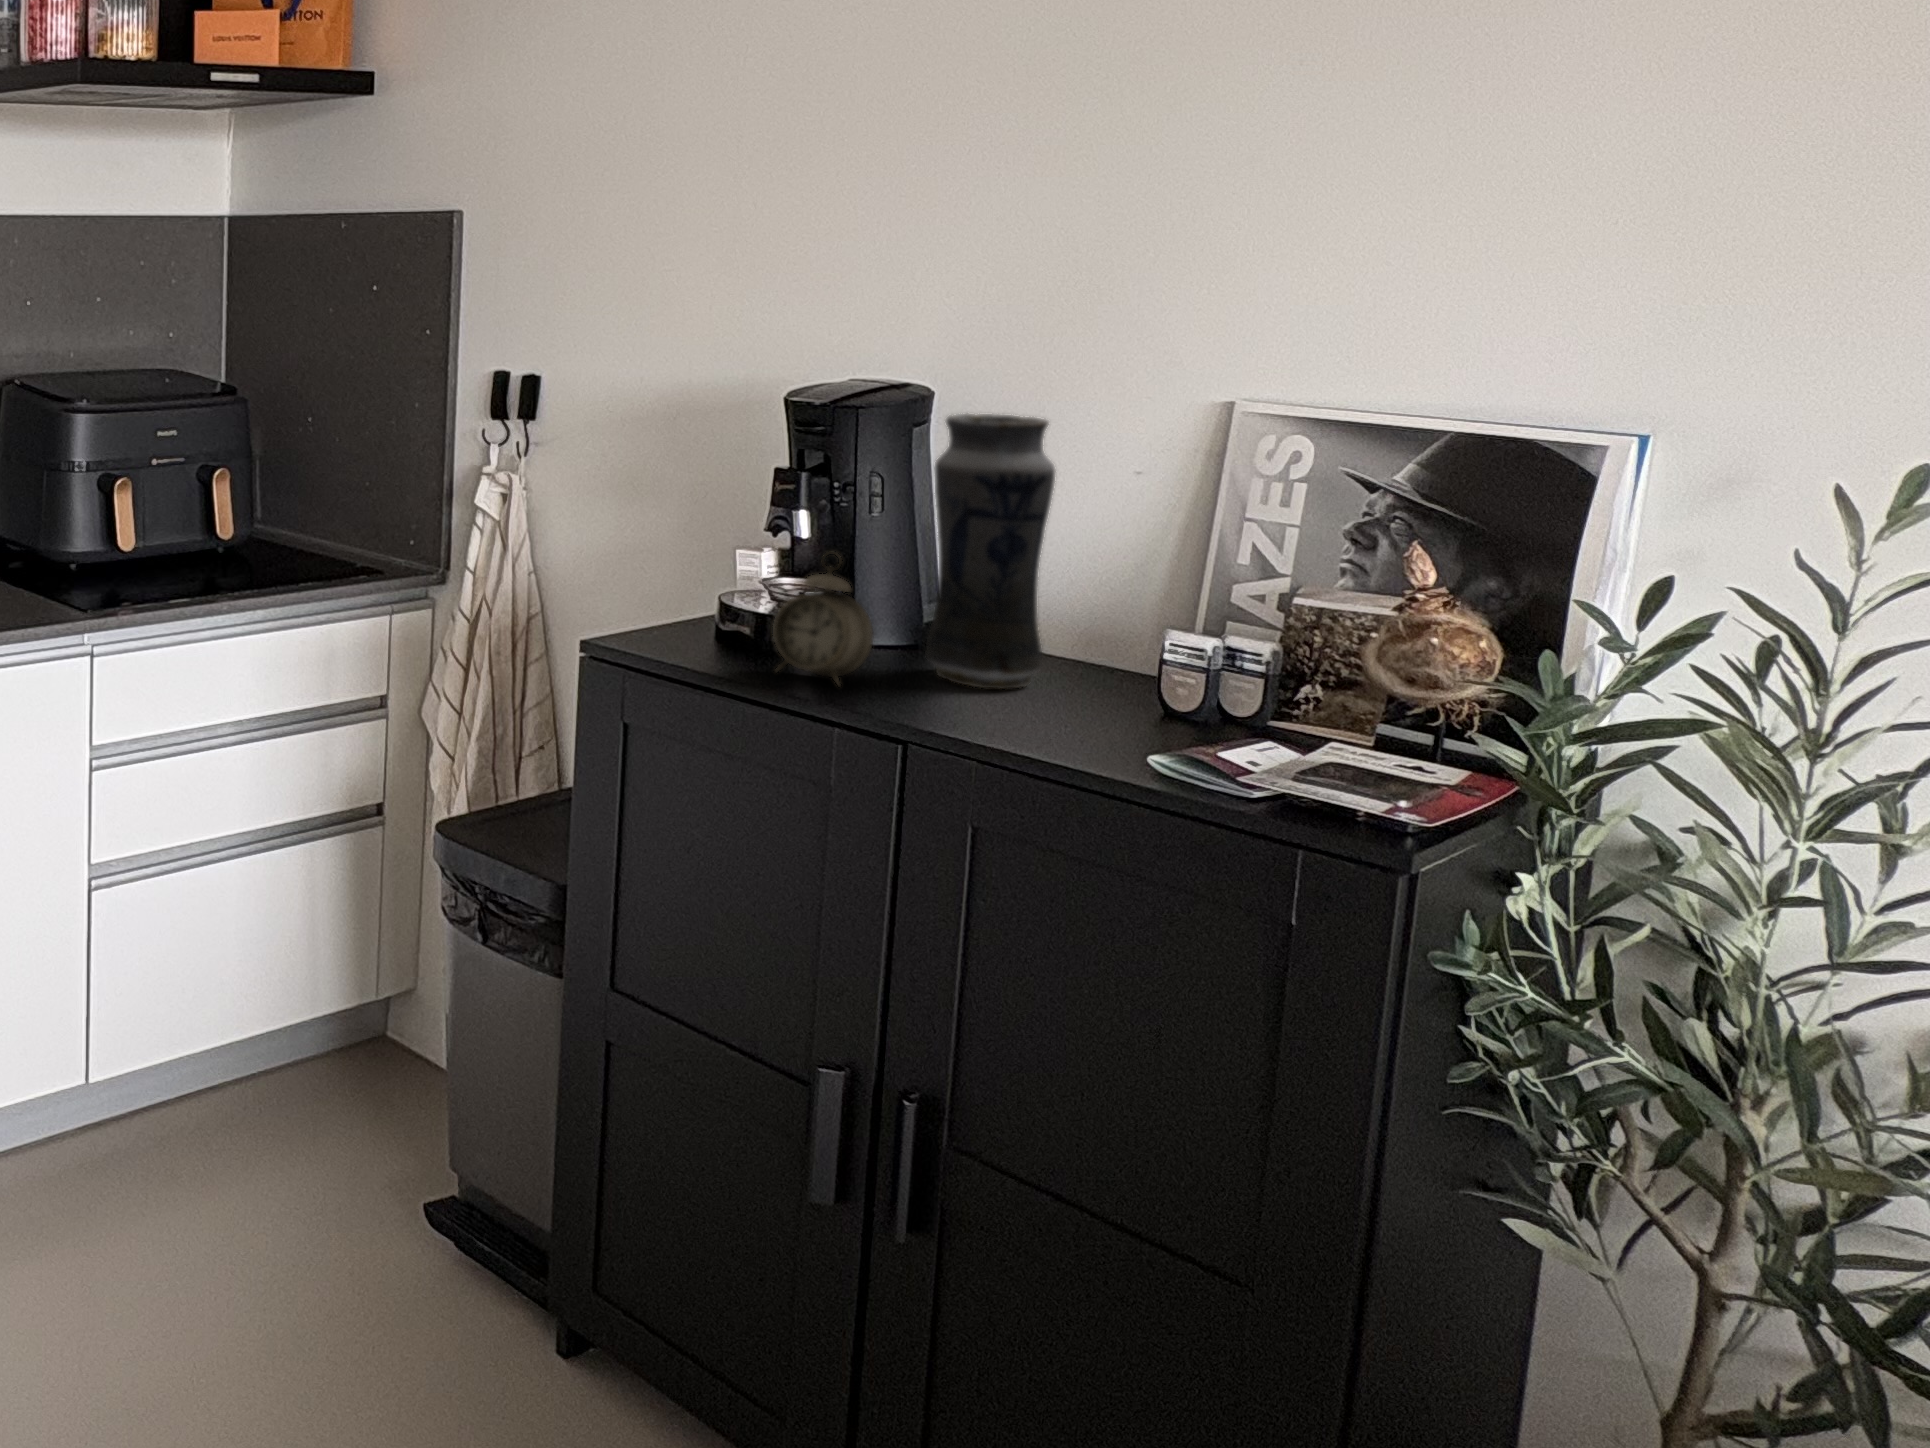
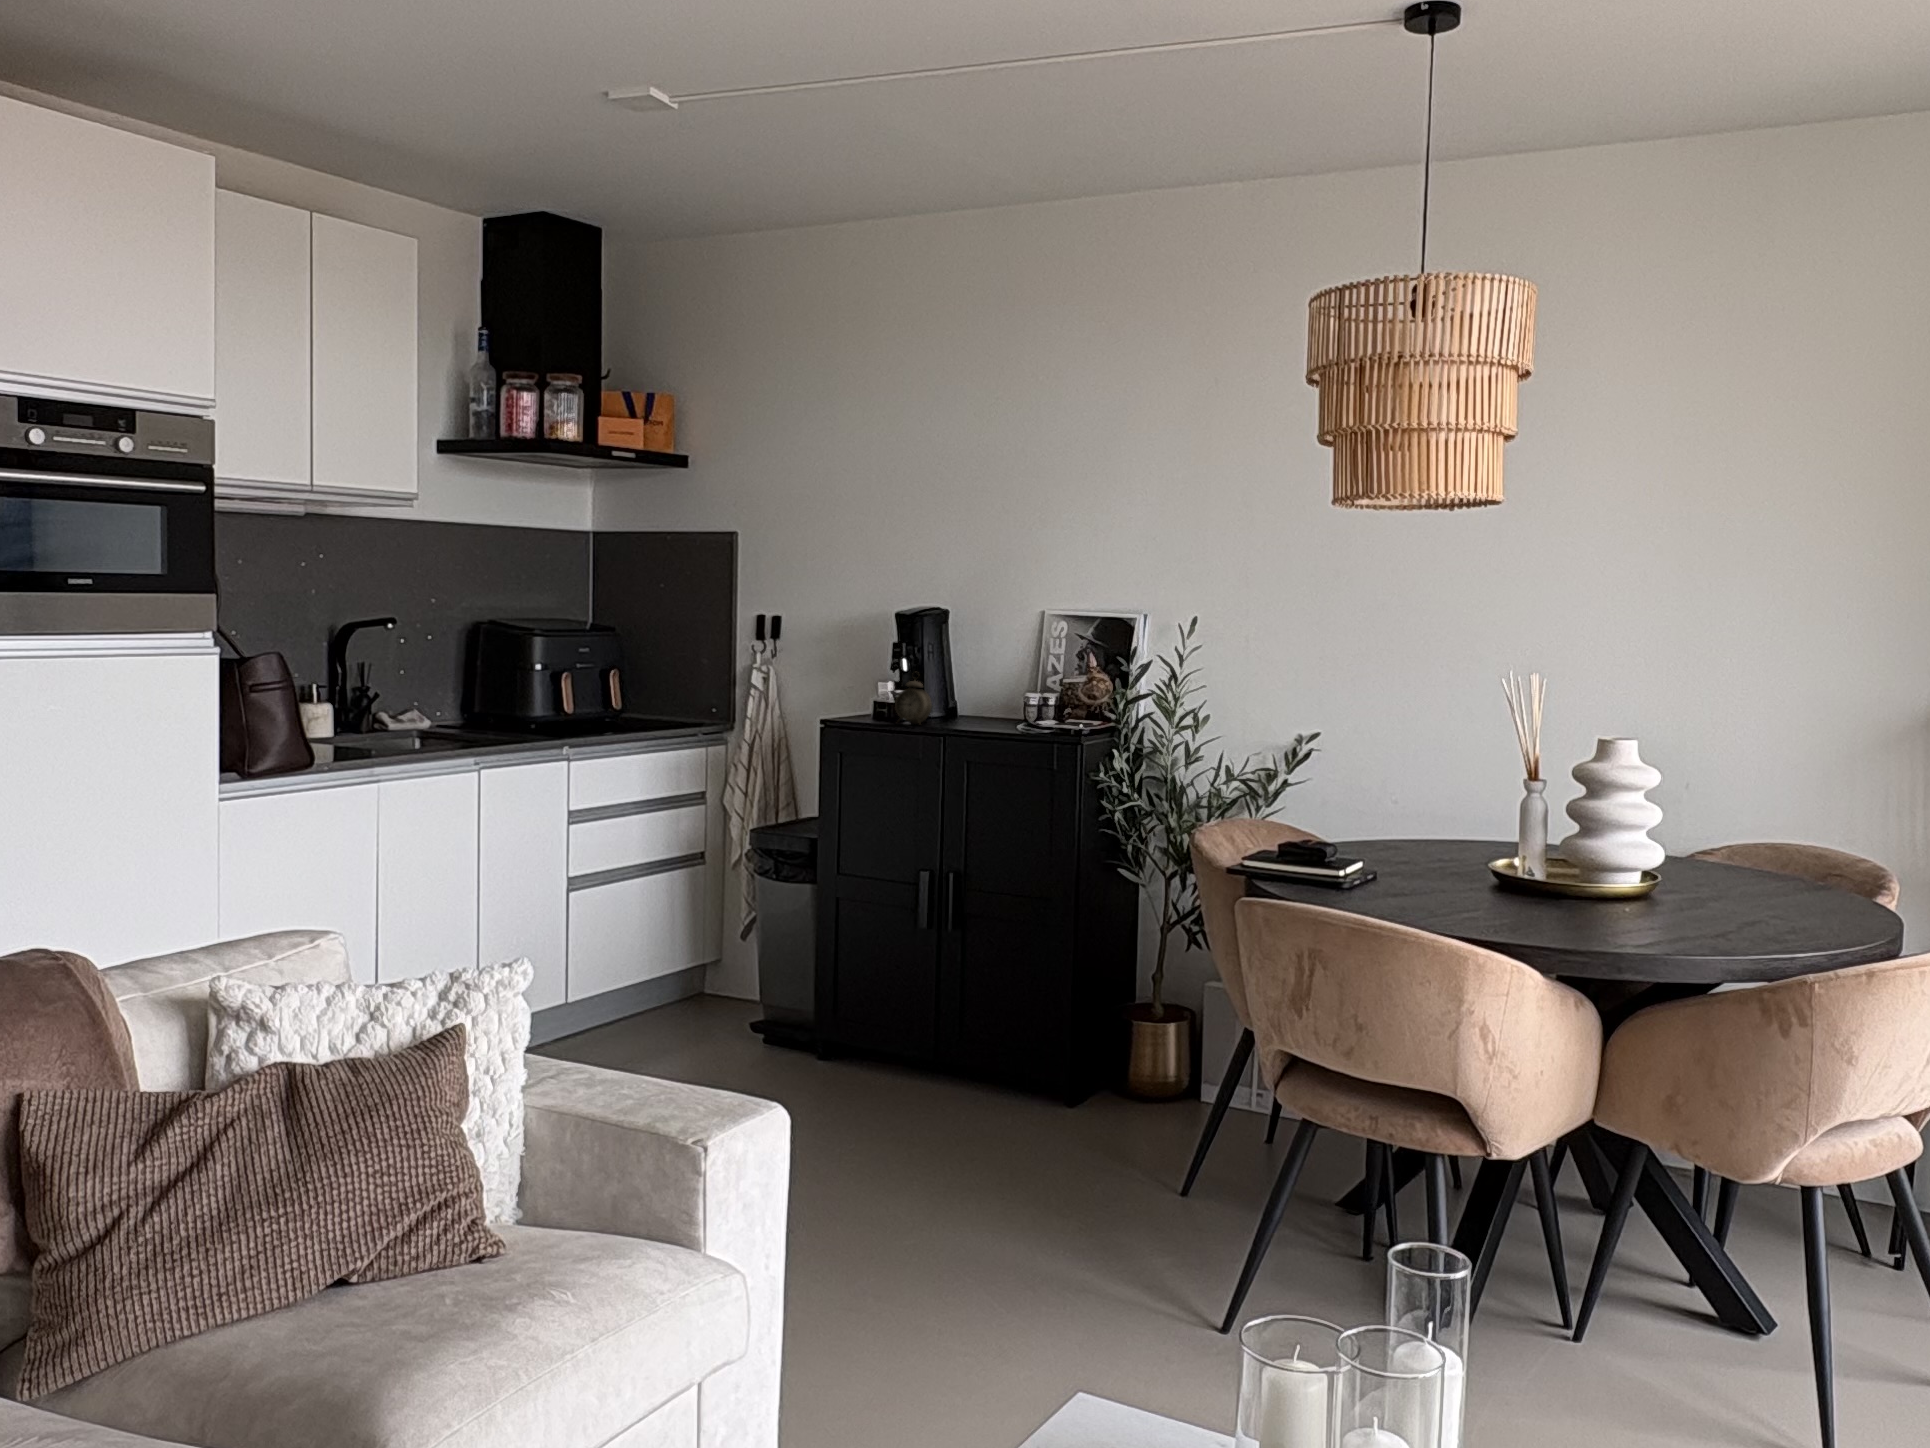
vase: present [925,414,1055,689] -> none [950,616,991,723]

